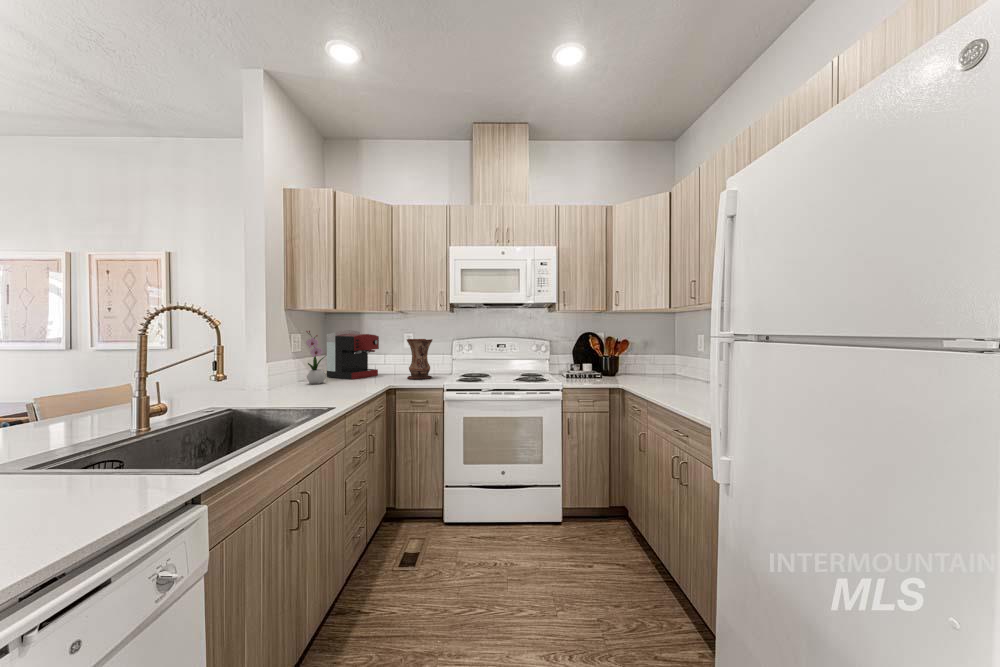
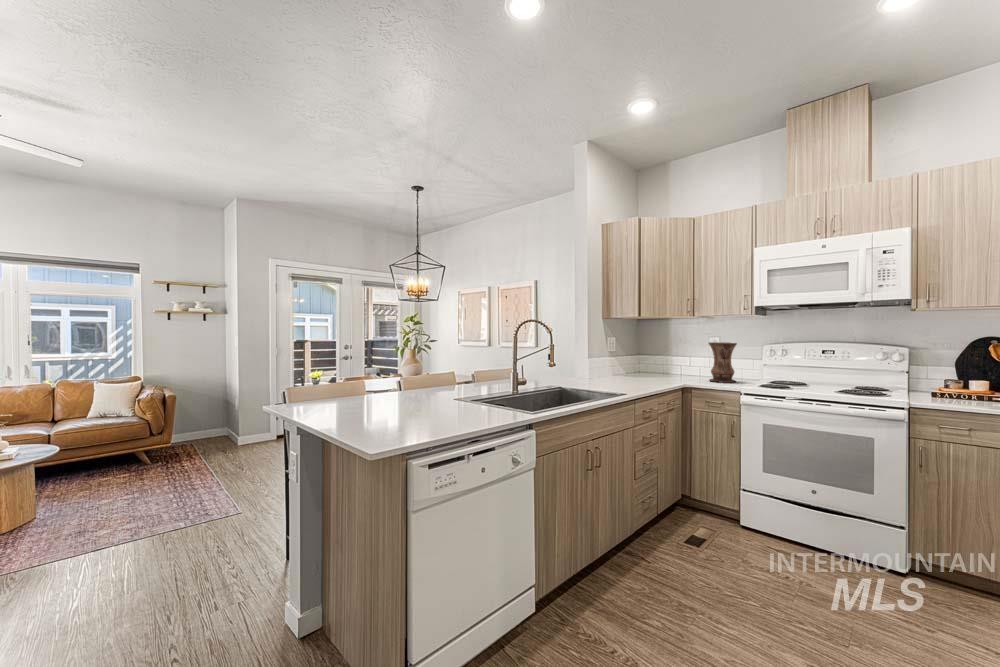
coffee maker: present [327,330,379,379] -> none [638,334,684,378]
flower arrangement: present [306,331,326,384] -> none [618,334,635,378]

